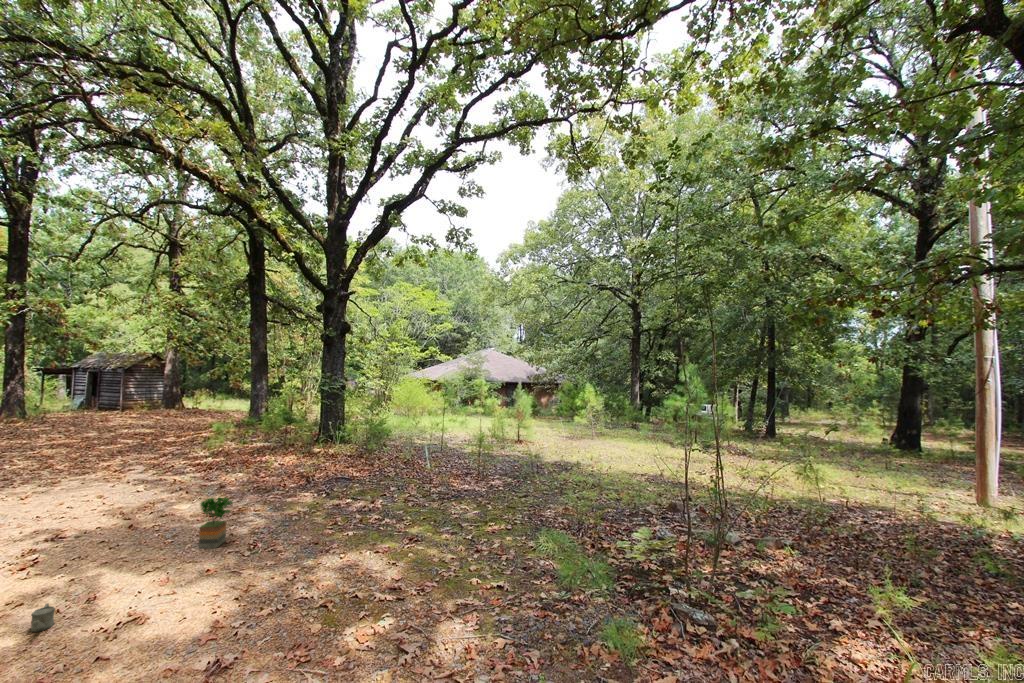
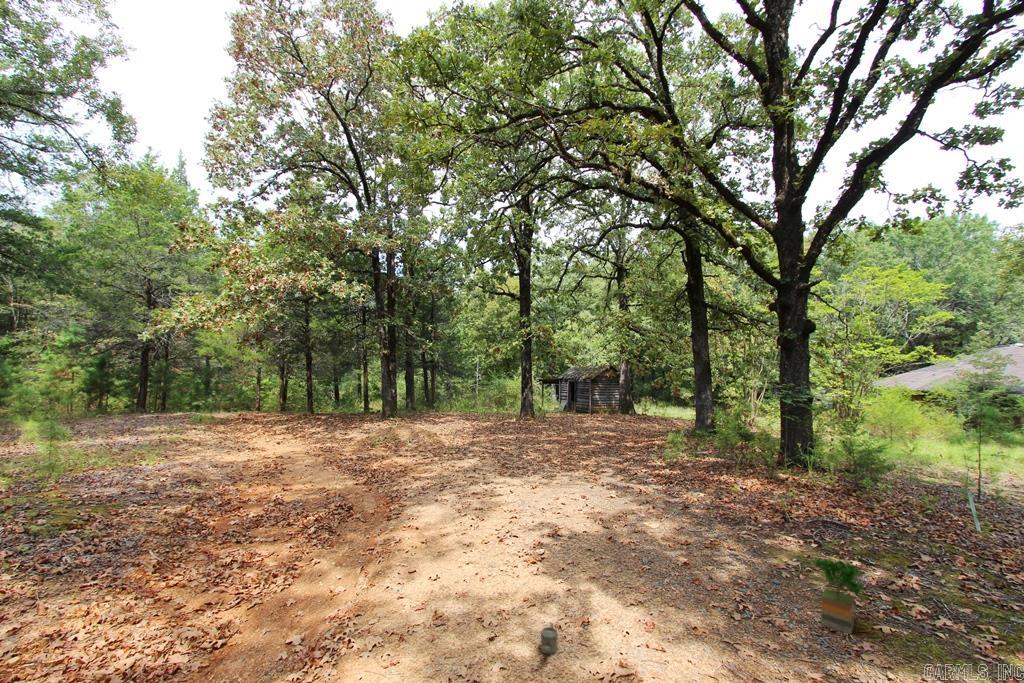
potted tree: present [199,497,233,548] -> present [814,558,864,634]

